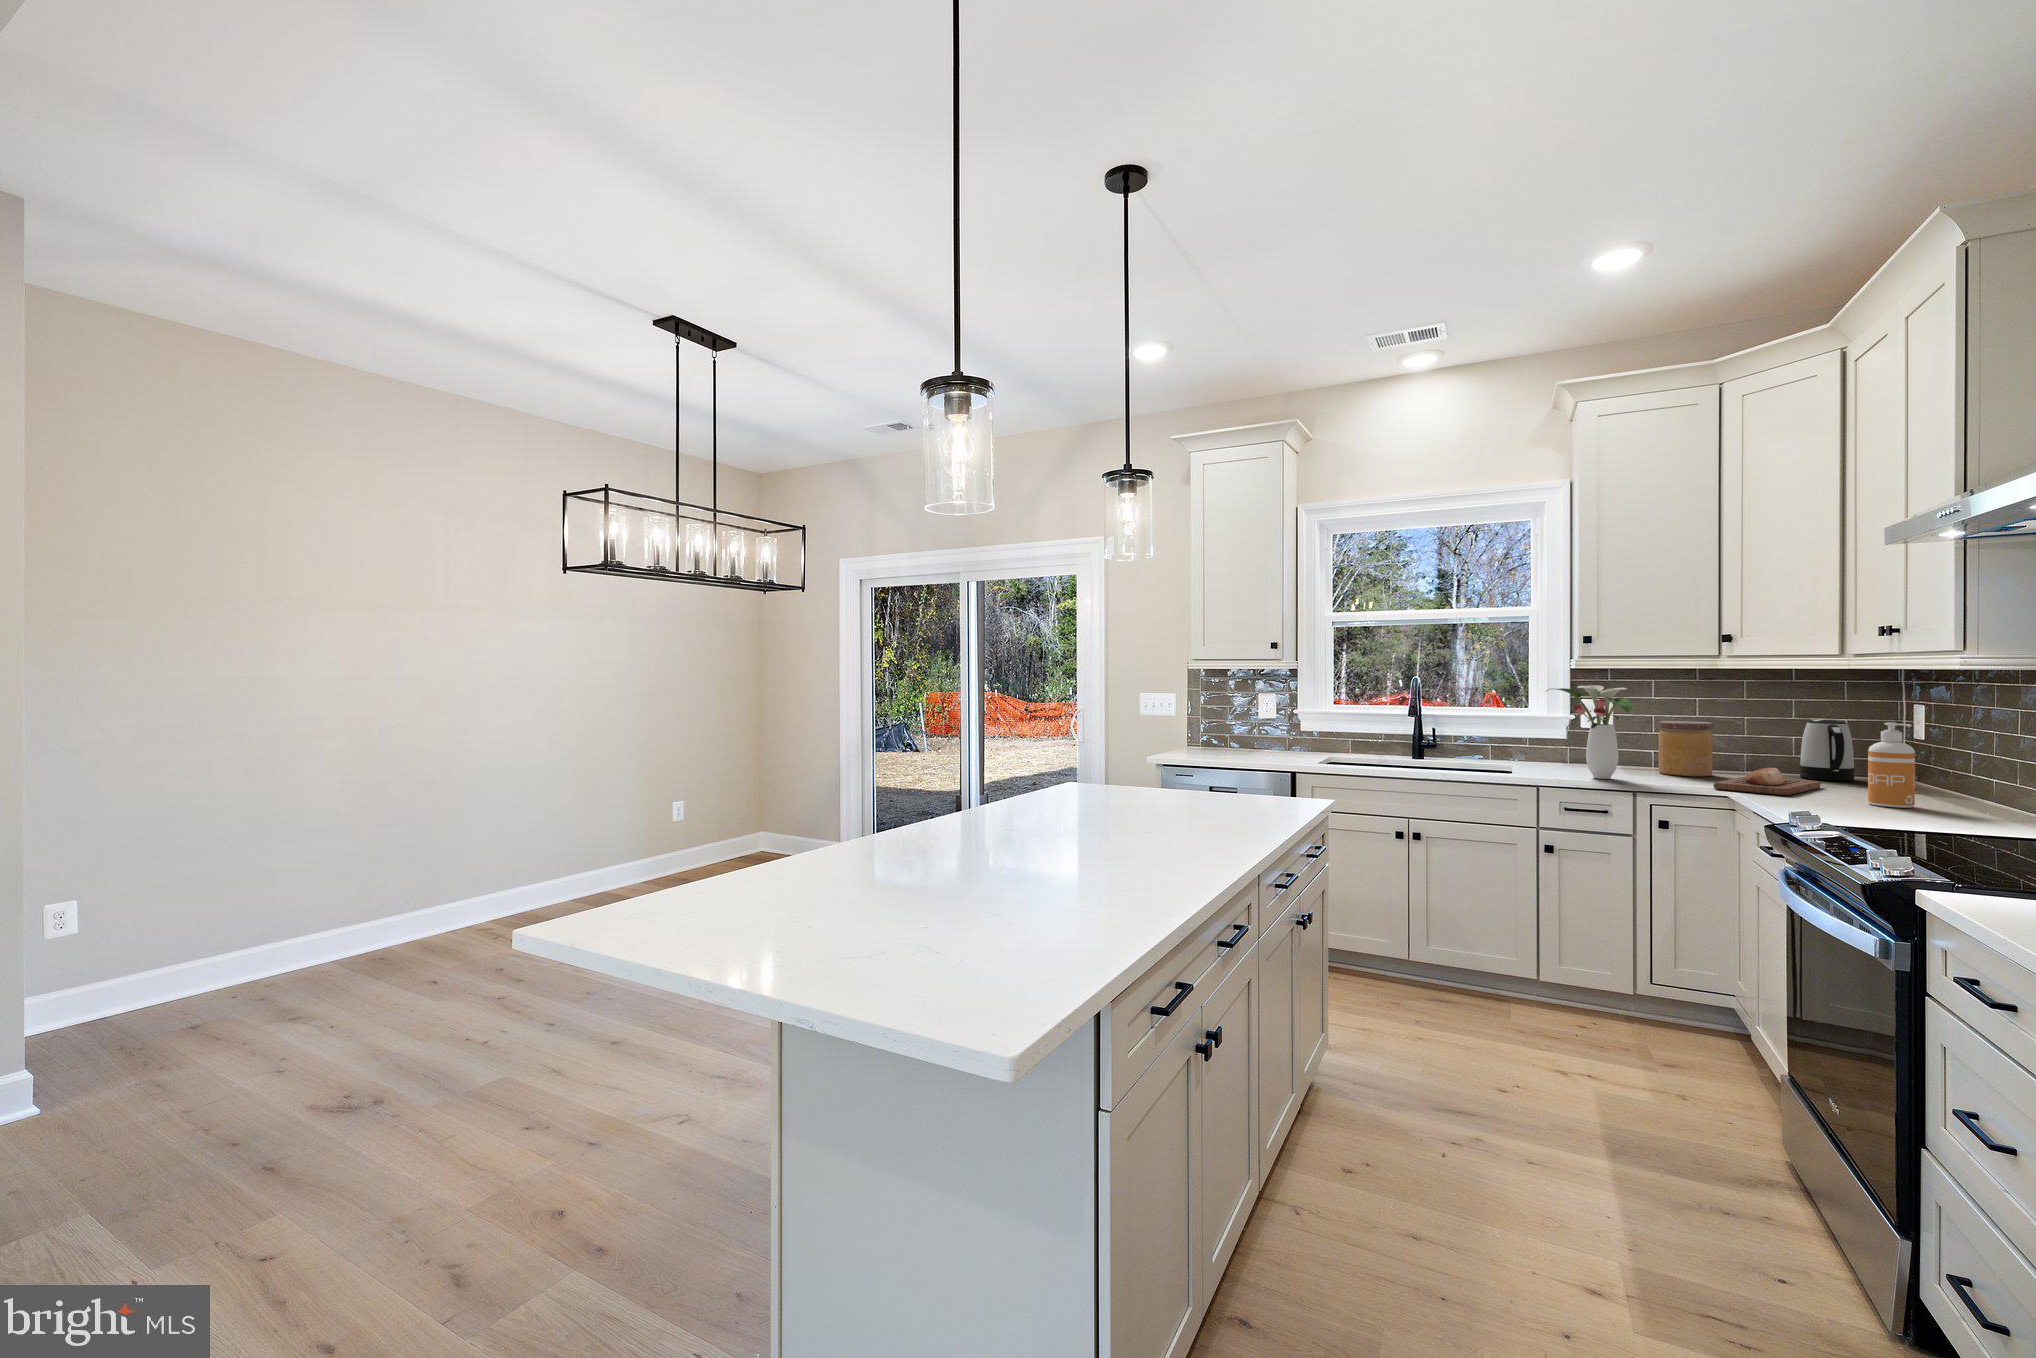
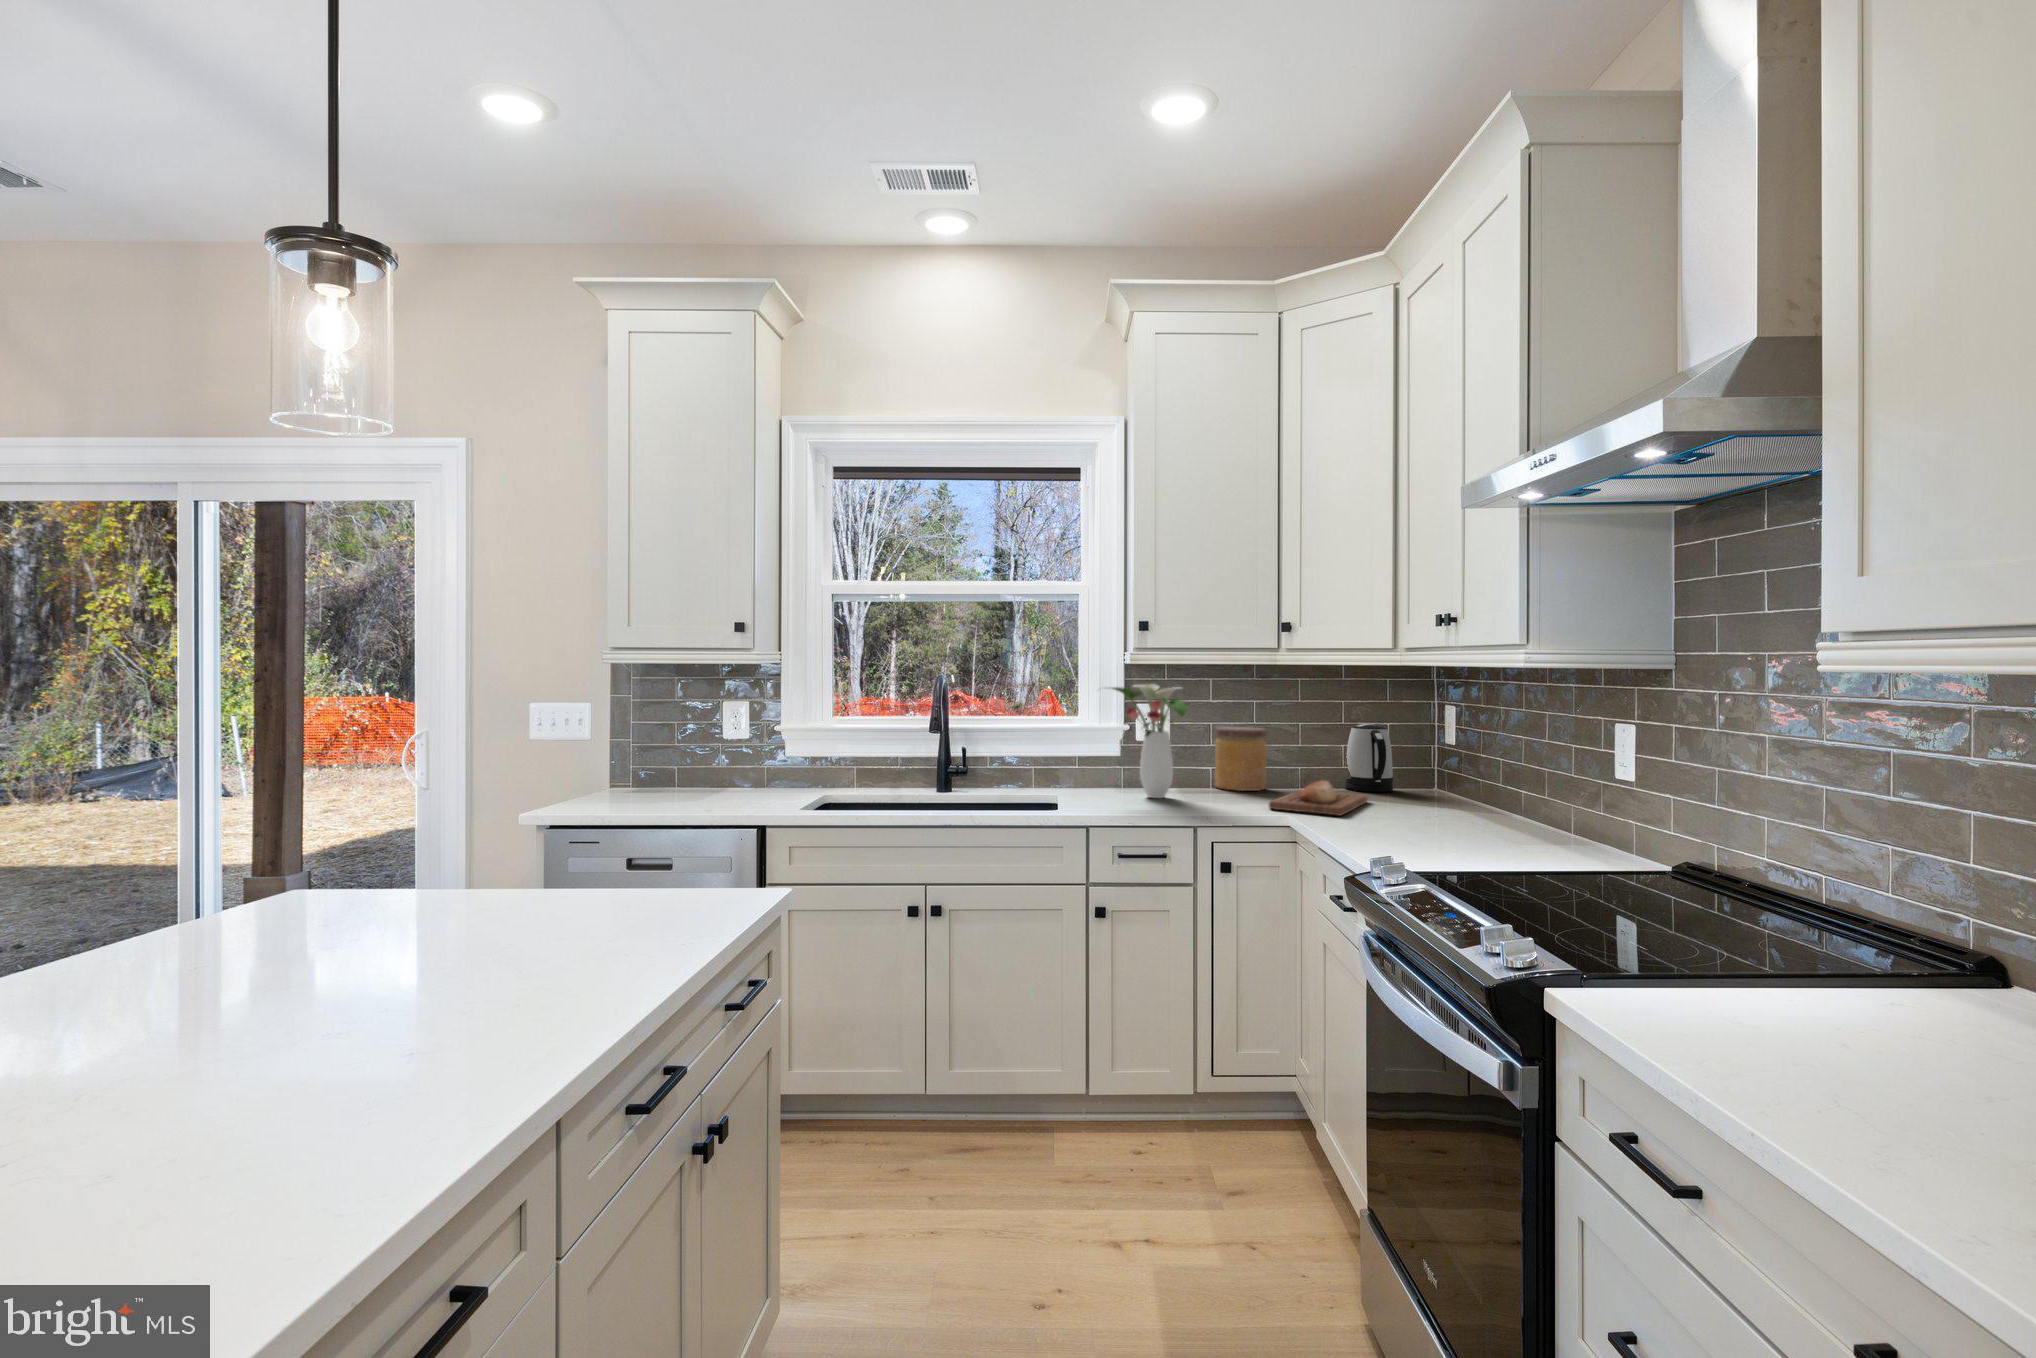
soap dispenser: present [1868,723,1915,808] -> none [1420,728,1464,829]

